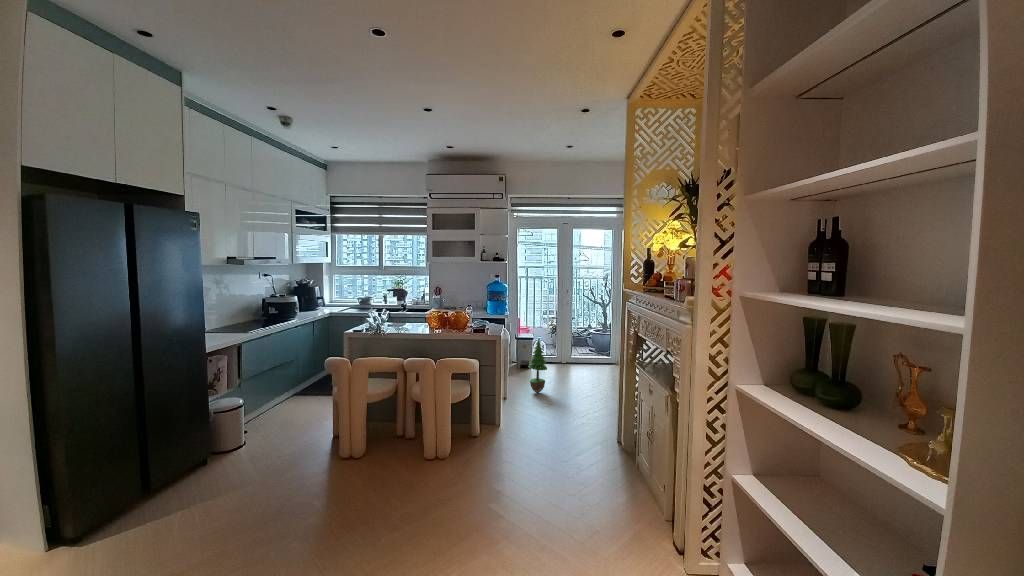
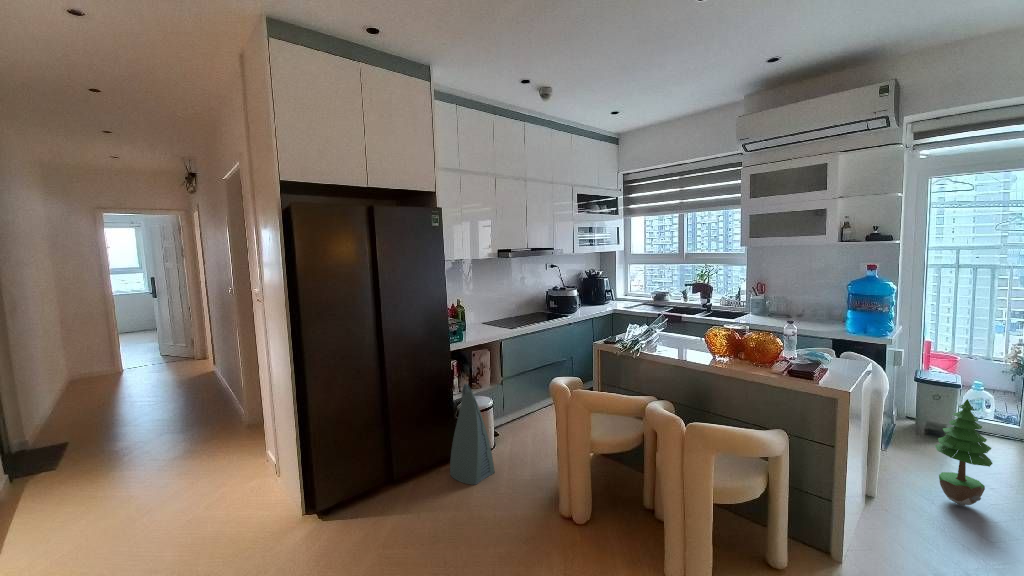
air purifier: none [206,382,258,476] -> present [450,384,495,485]

